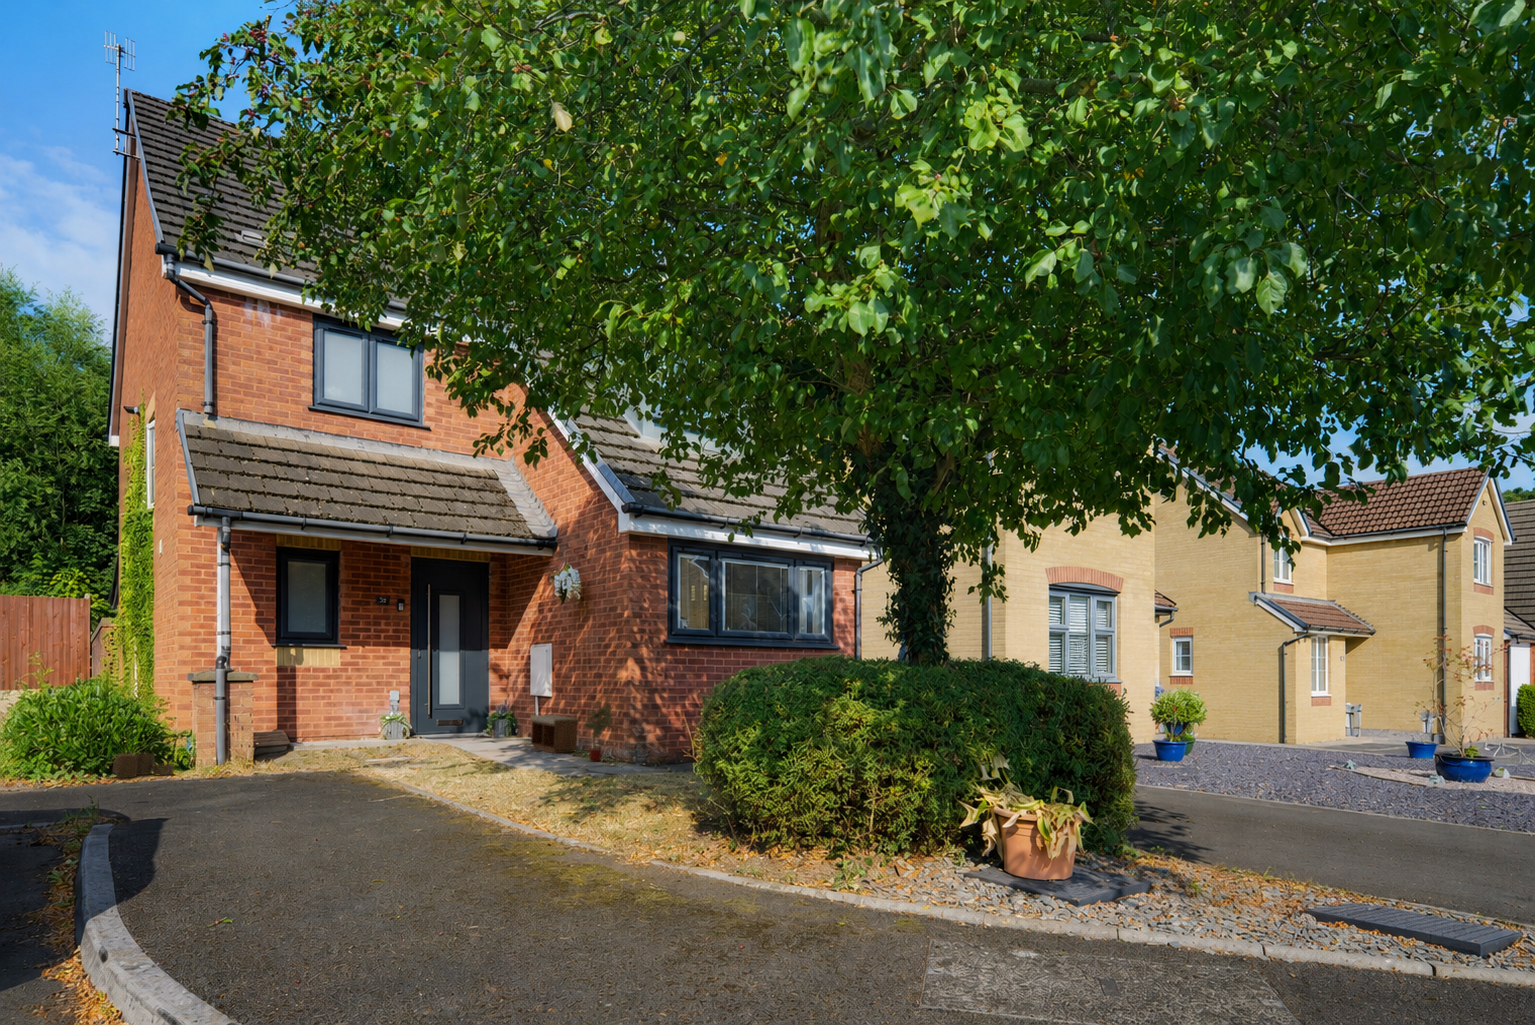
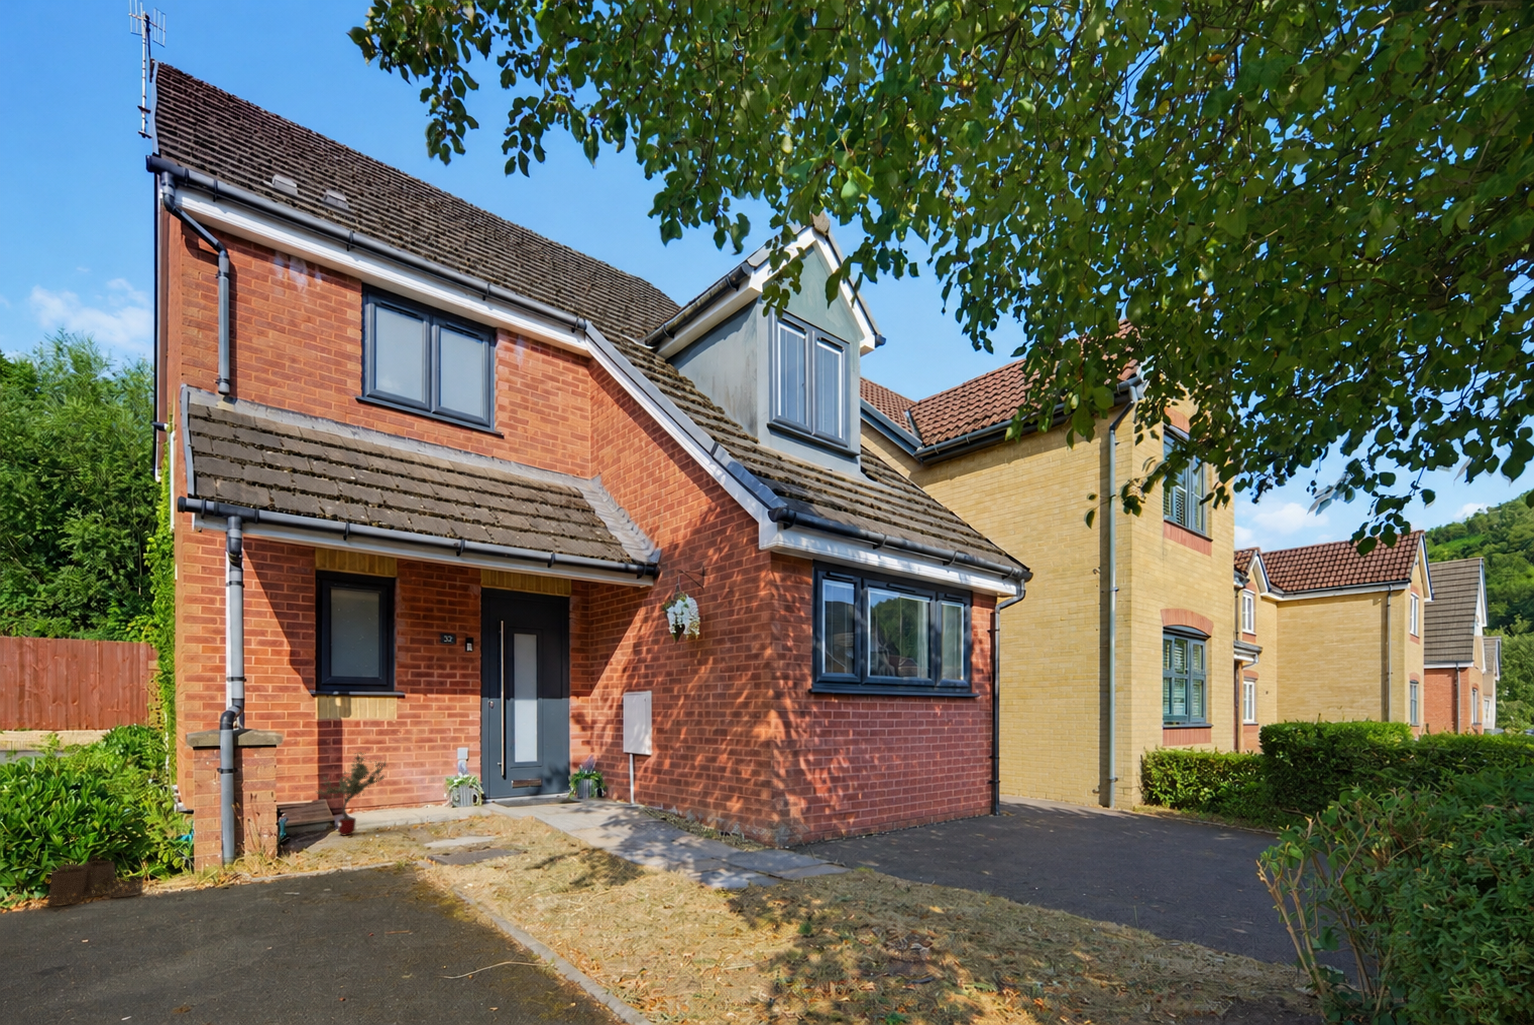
potted tree: present [584,698,618,762] -> present [316,753,386,835]
bench: present [531,715,578,753] -> none [630,779,695,832]

